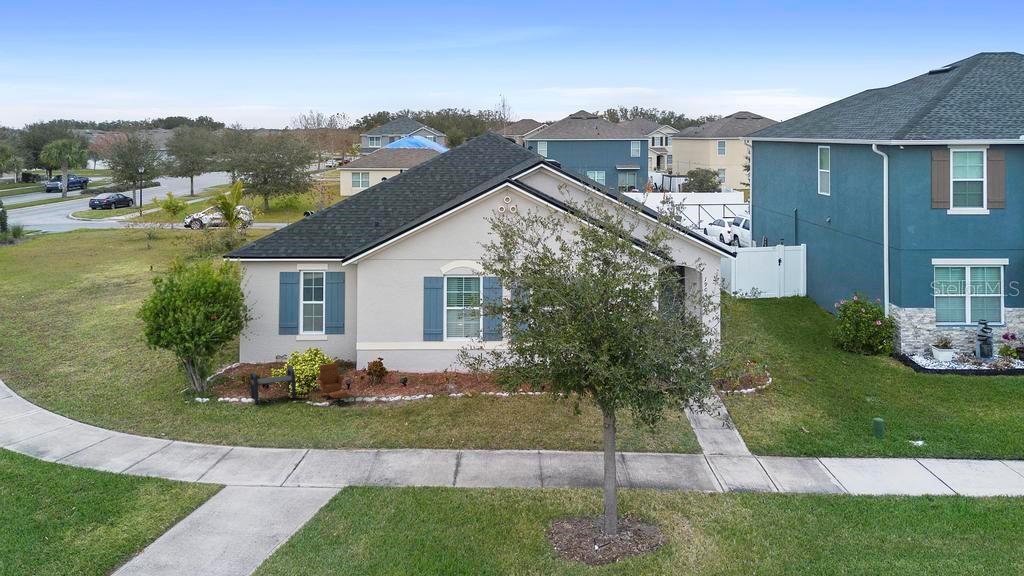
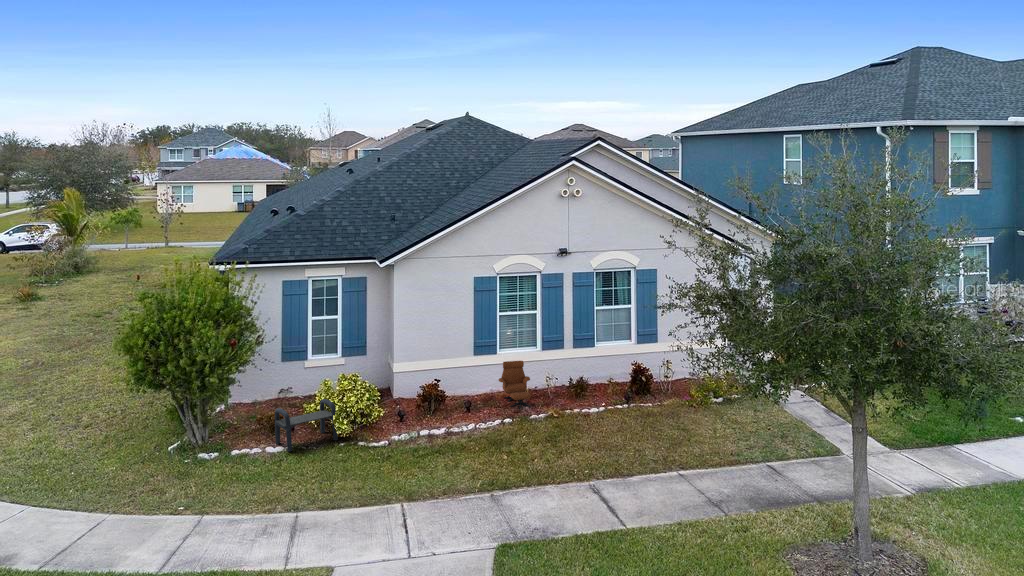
lounge chair: present [316,363,348,406] -> present [499,361,531,409]

